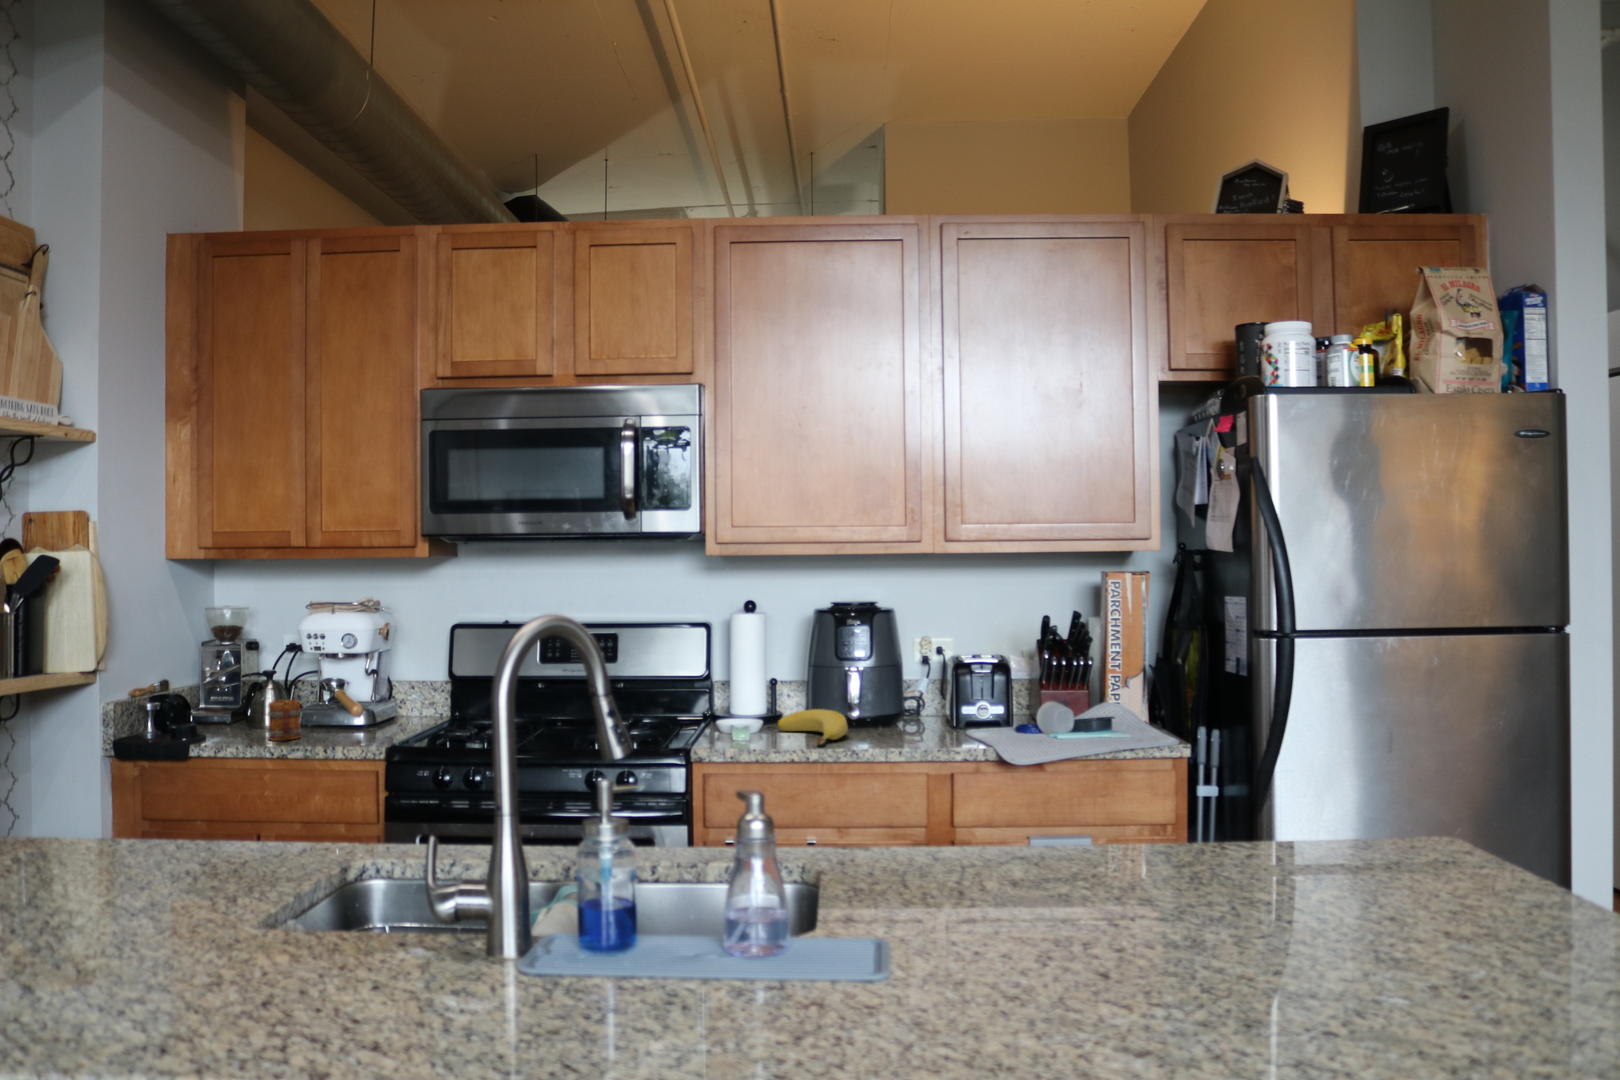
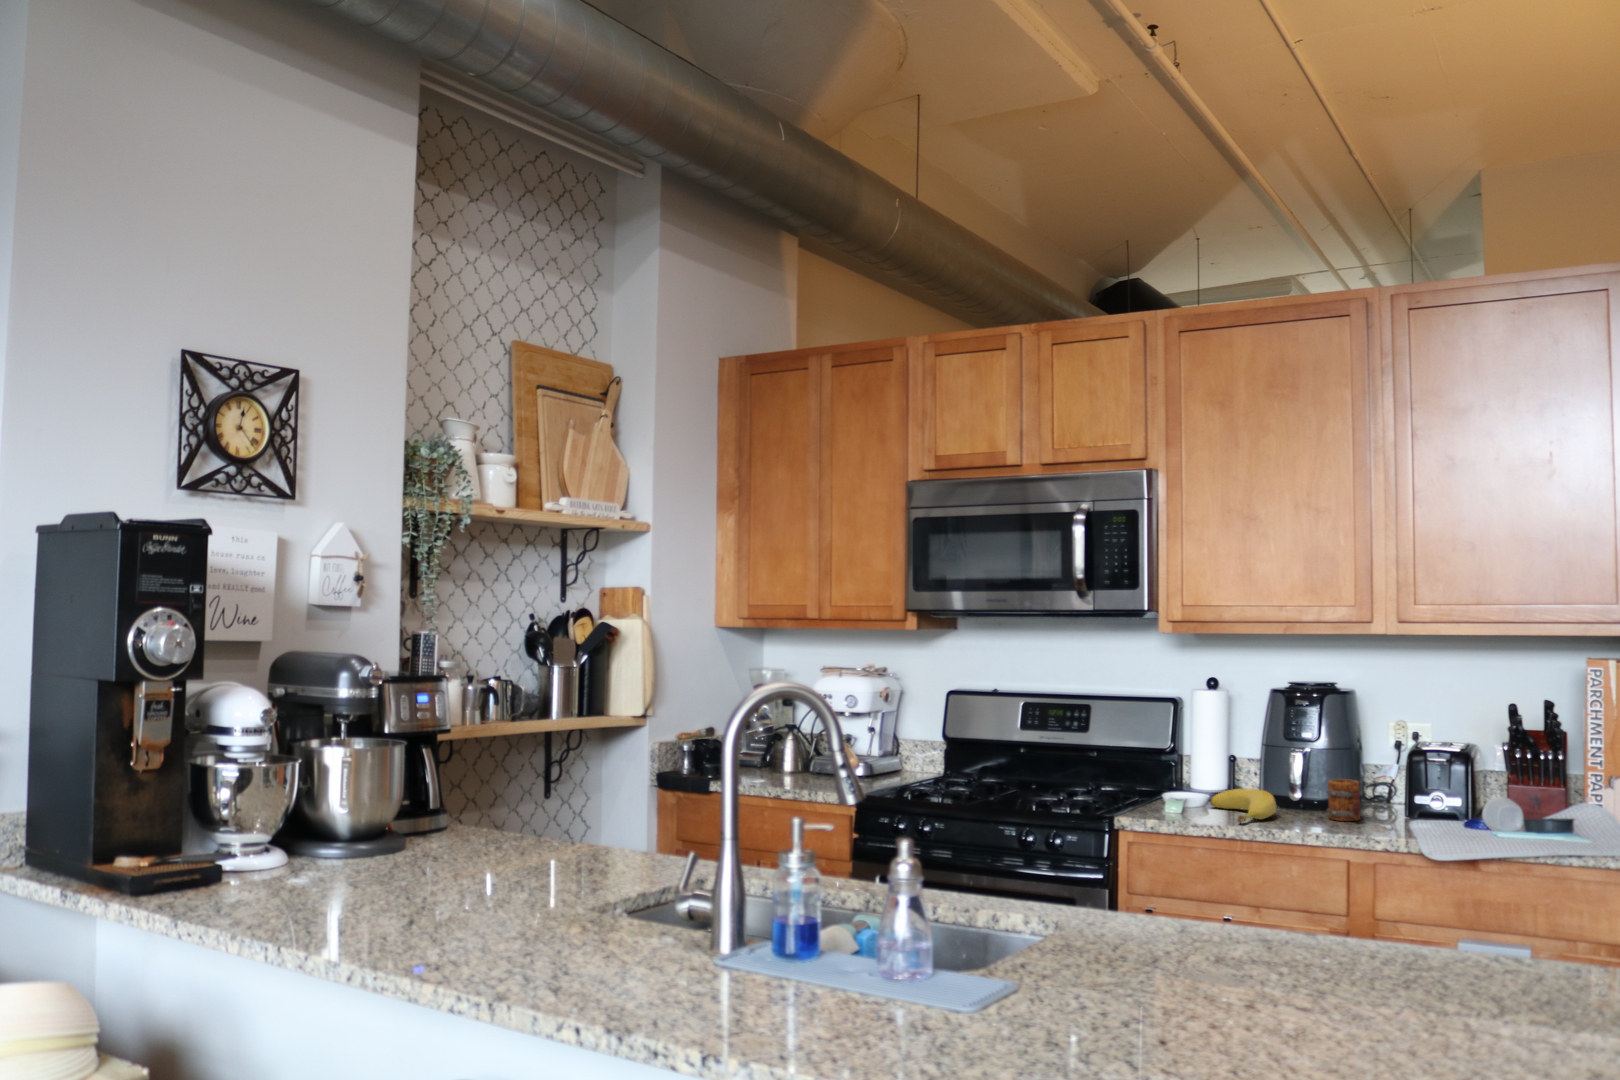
mug: present [268,700,301,741] -> present [1327,779,1362,821]

